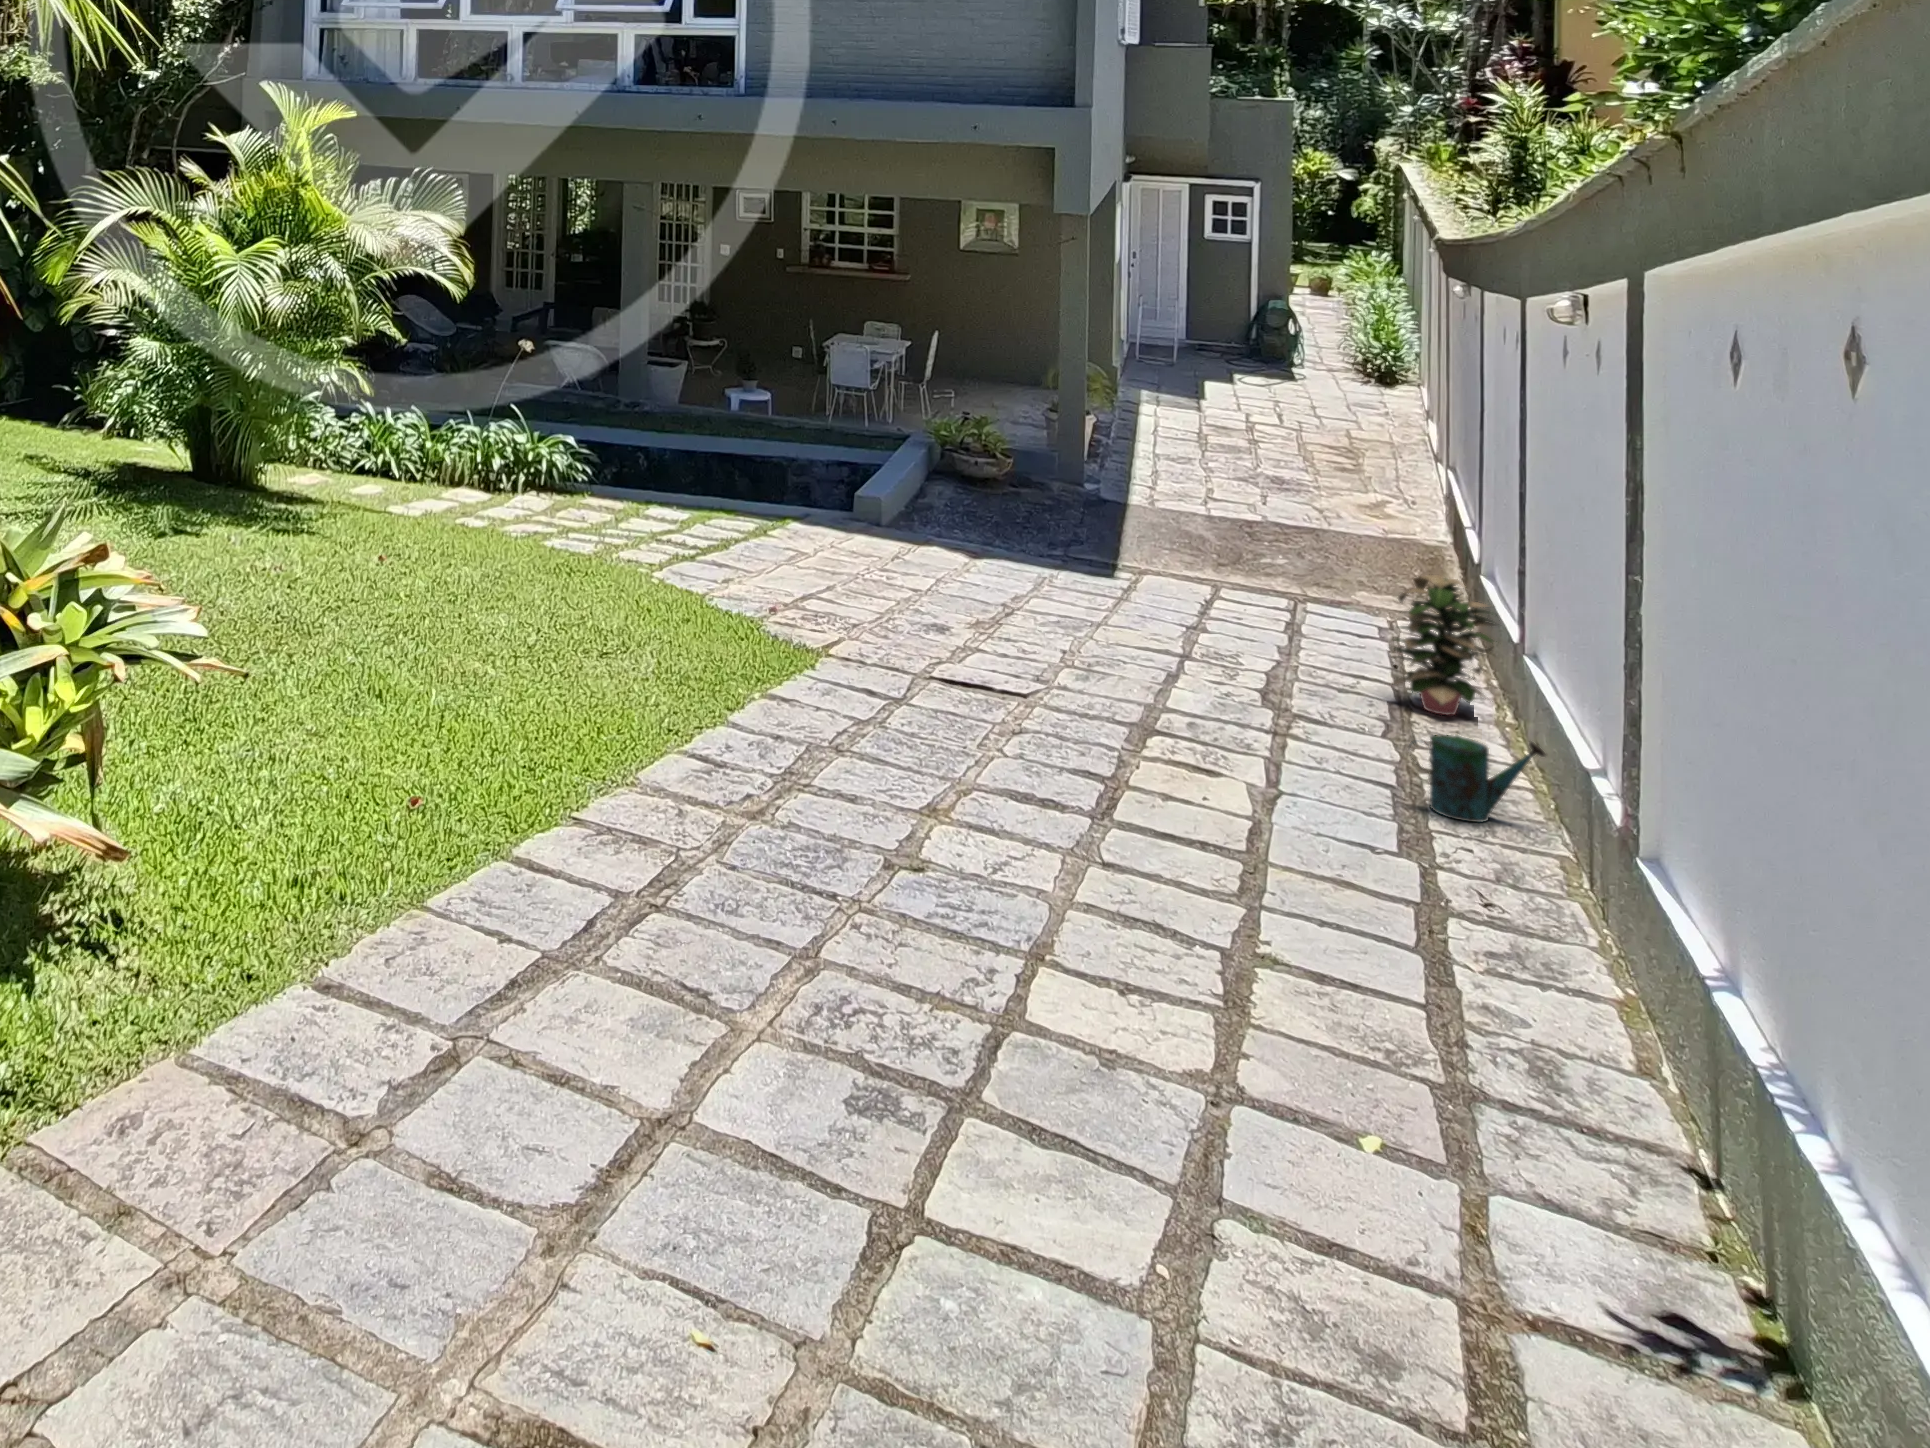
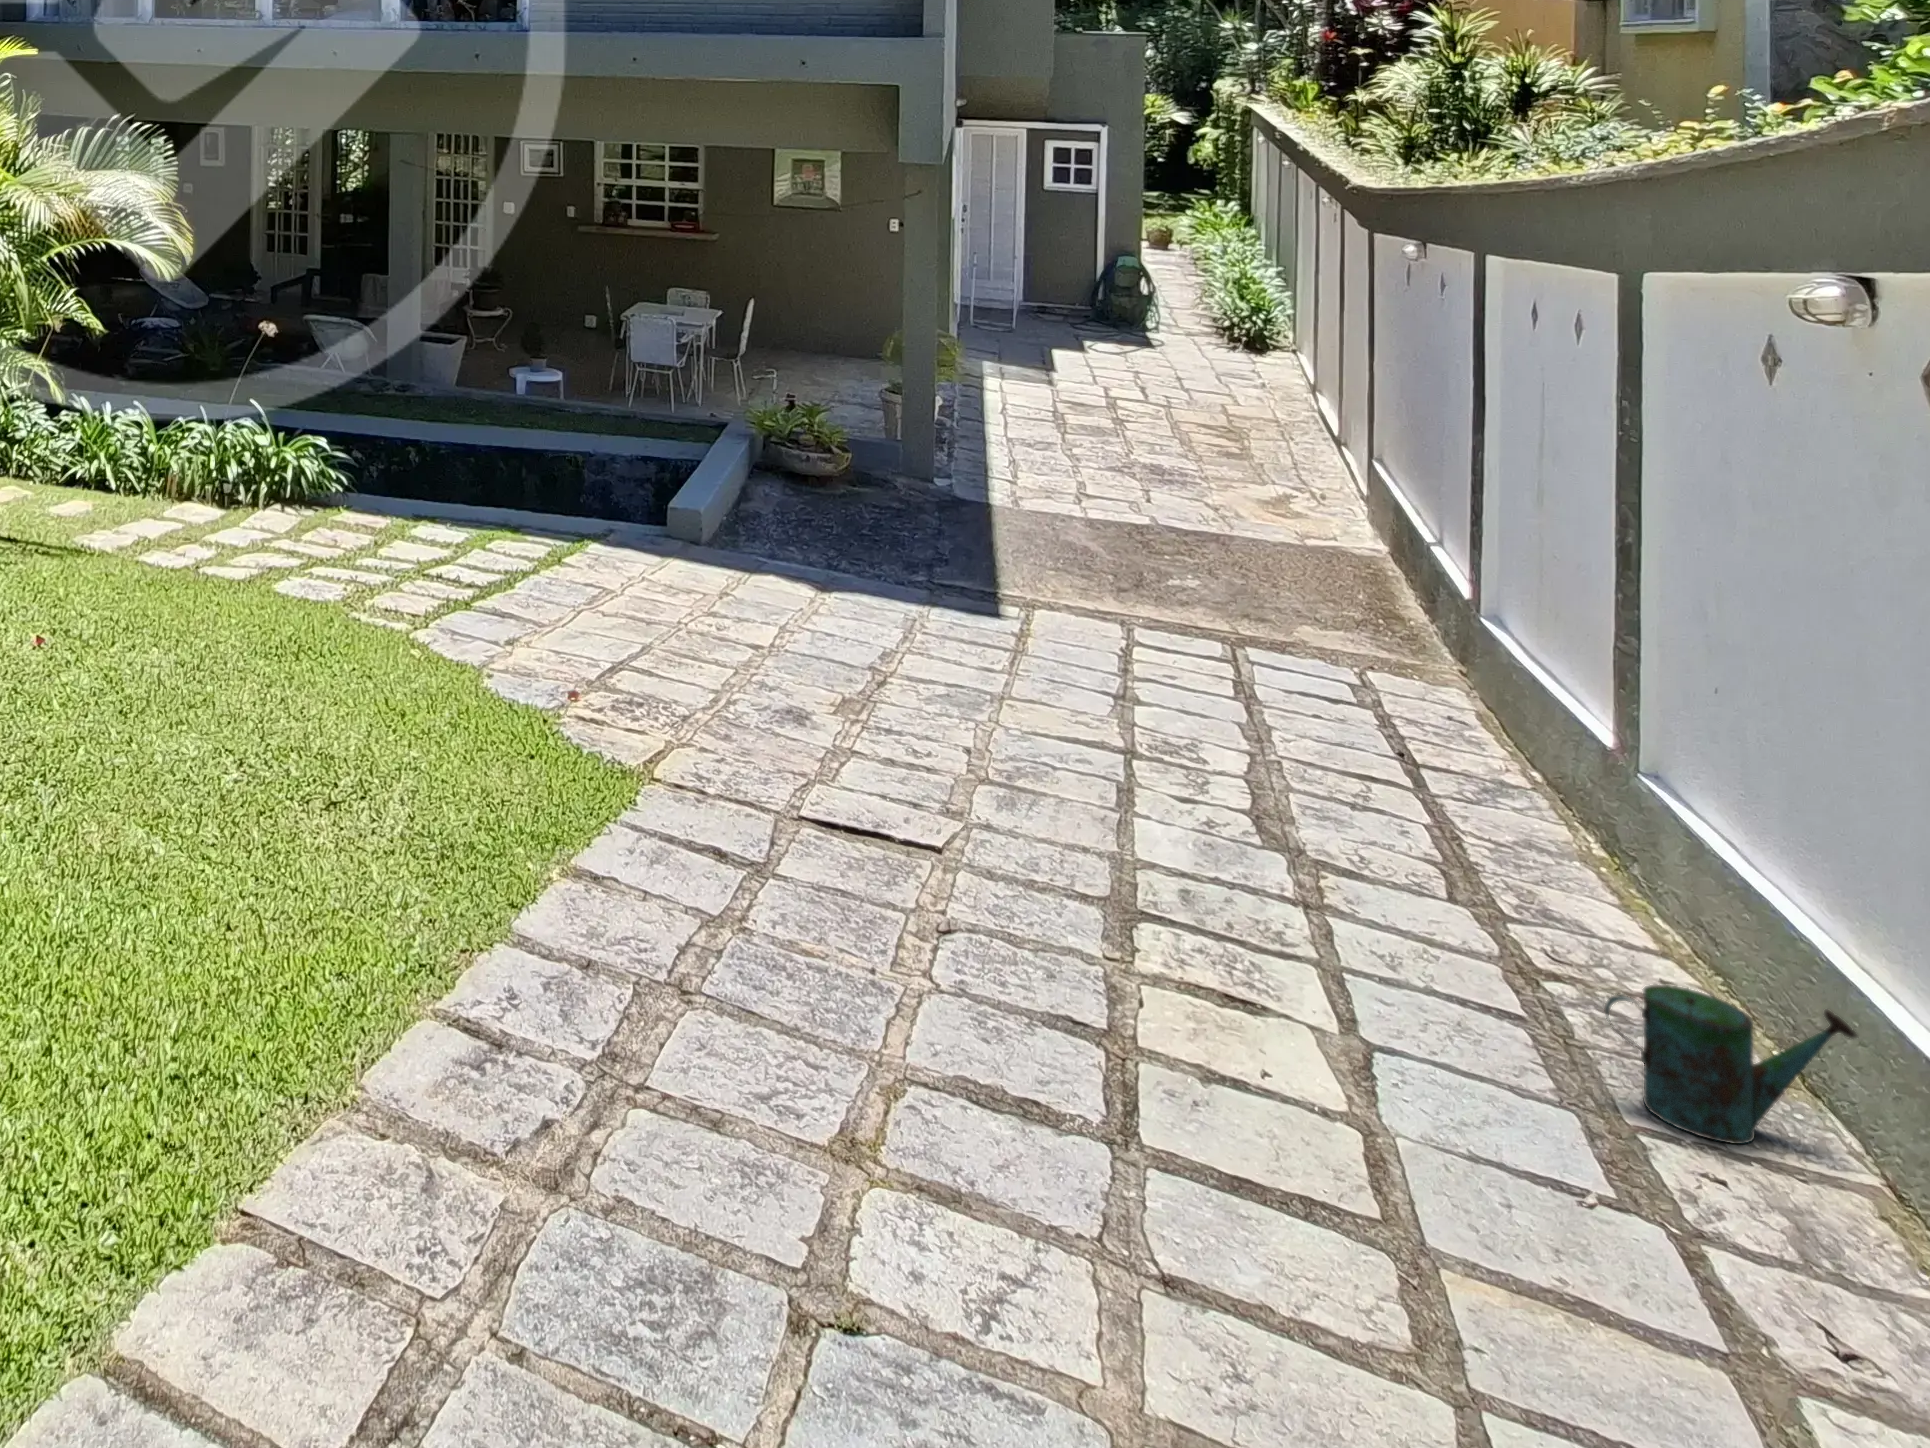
decorative plant: present [1394,575,1495,715] -> none [1468,675,1652,886]

